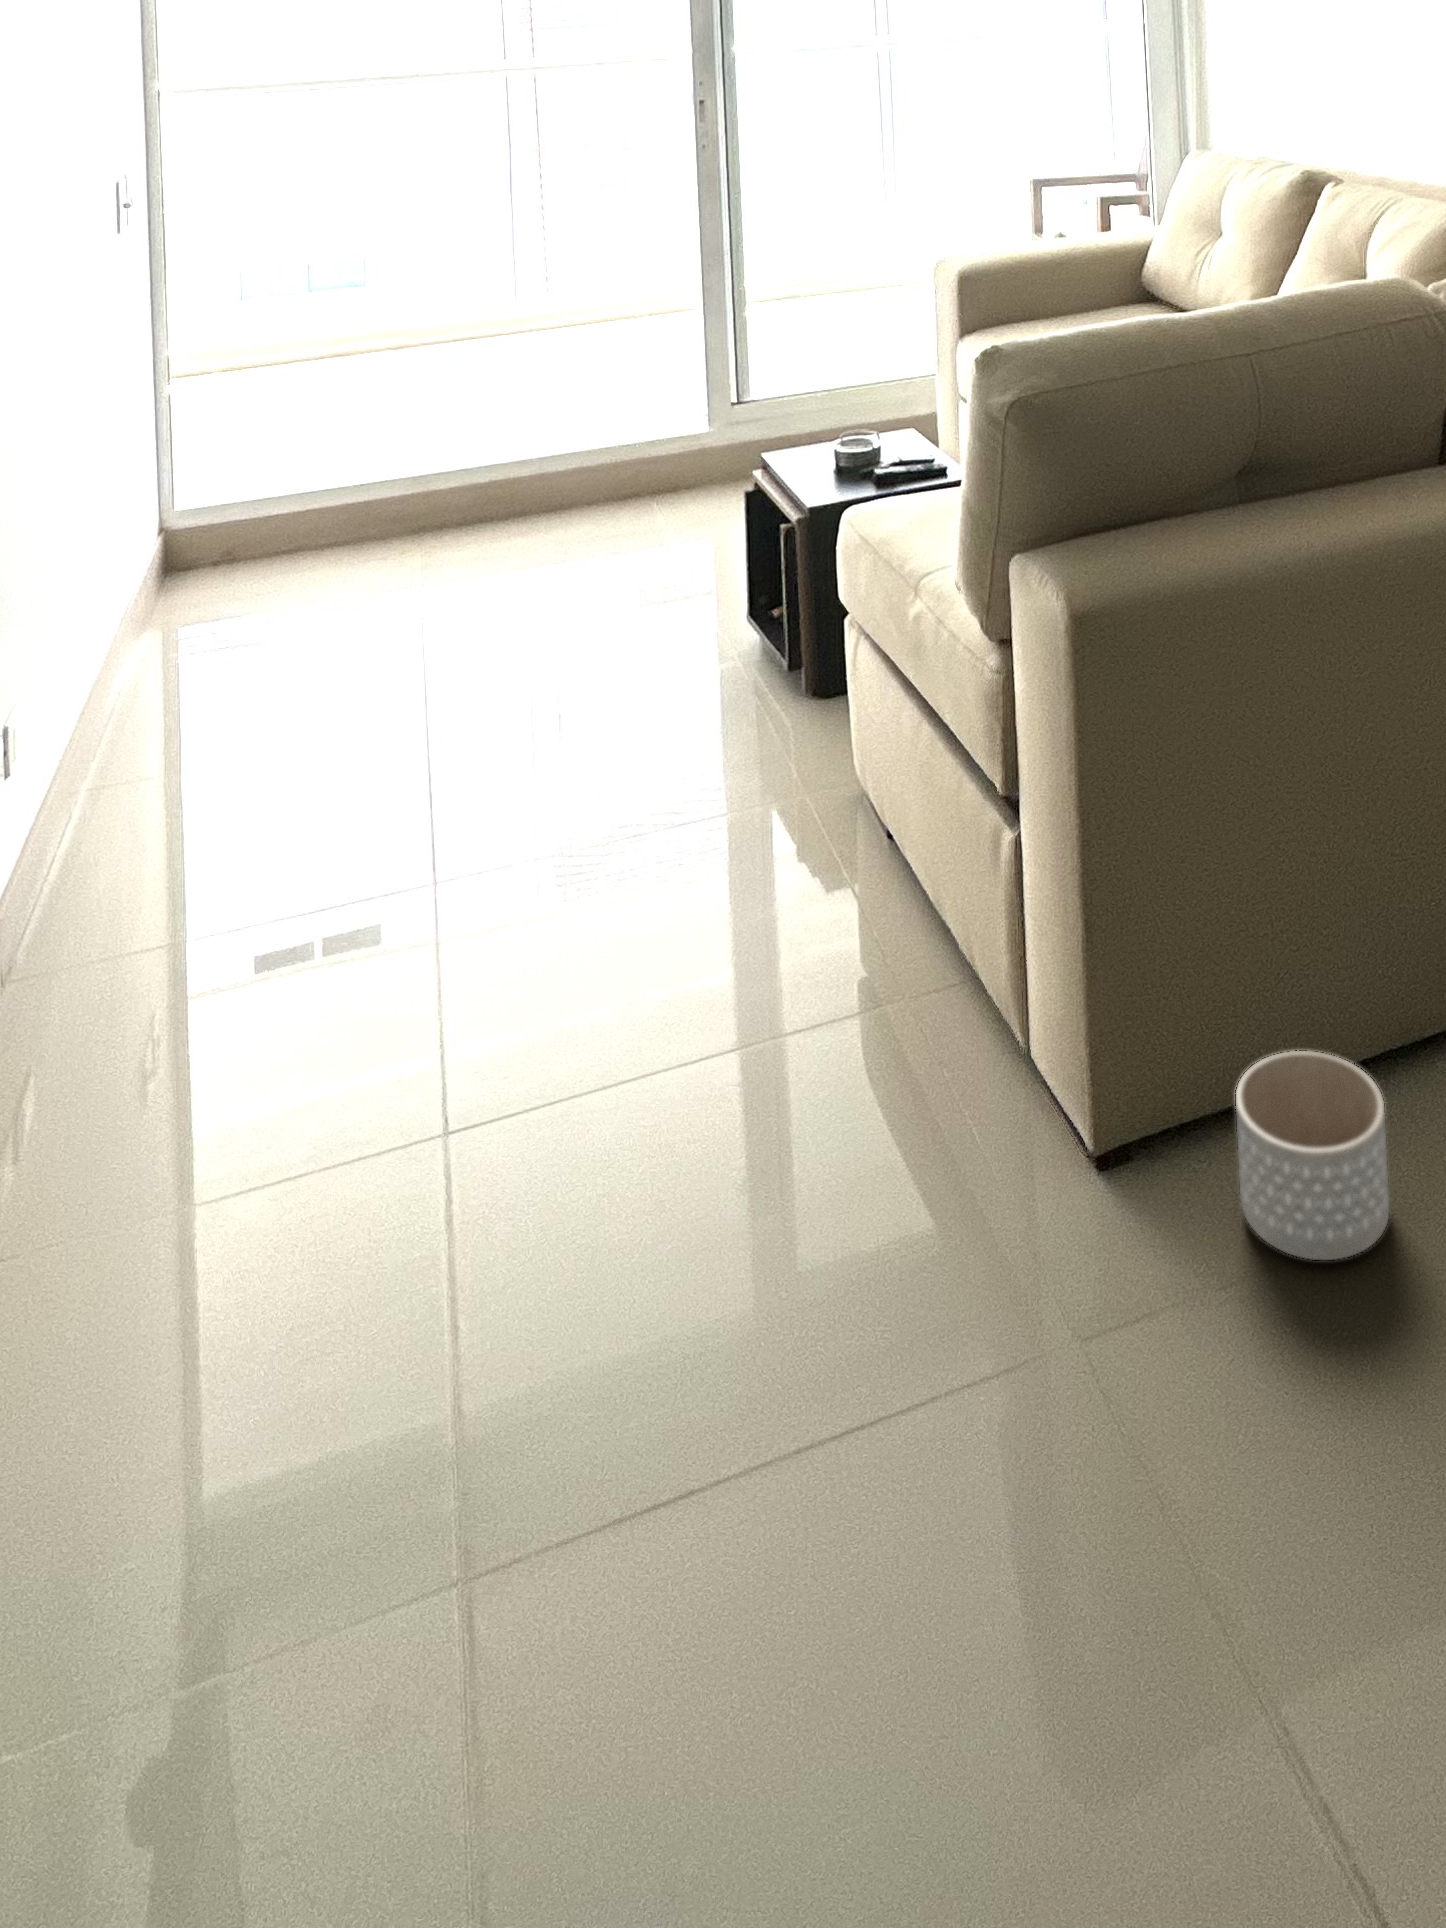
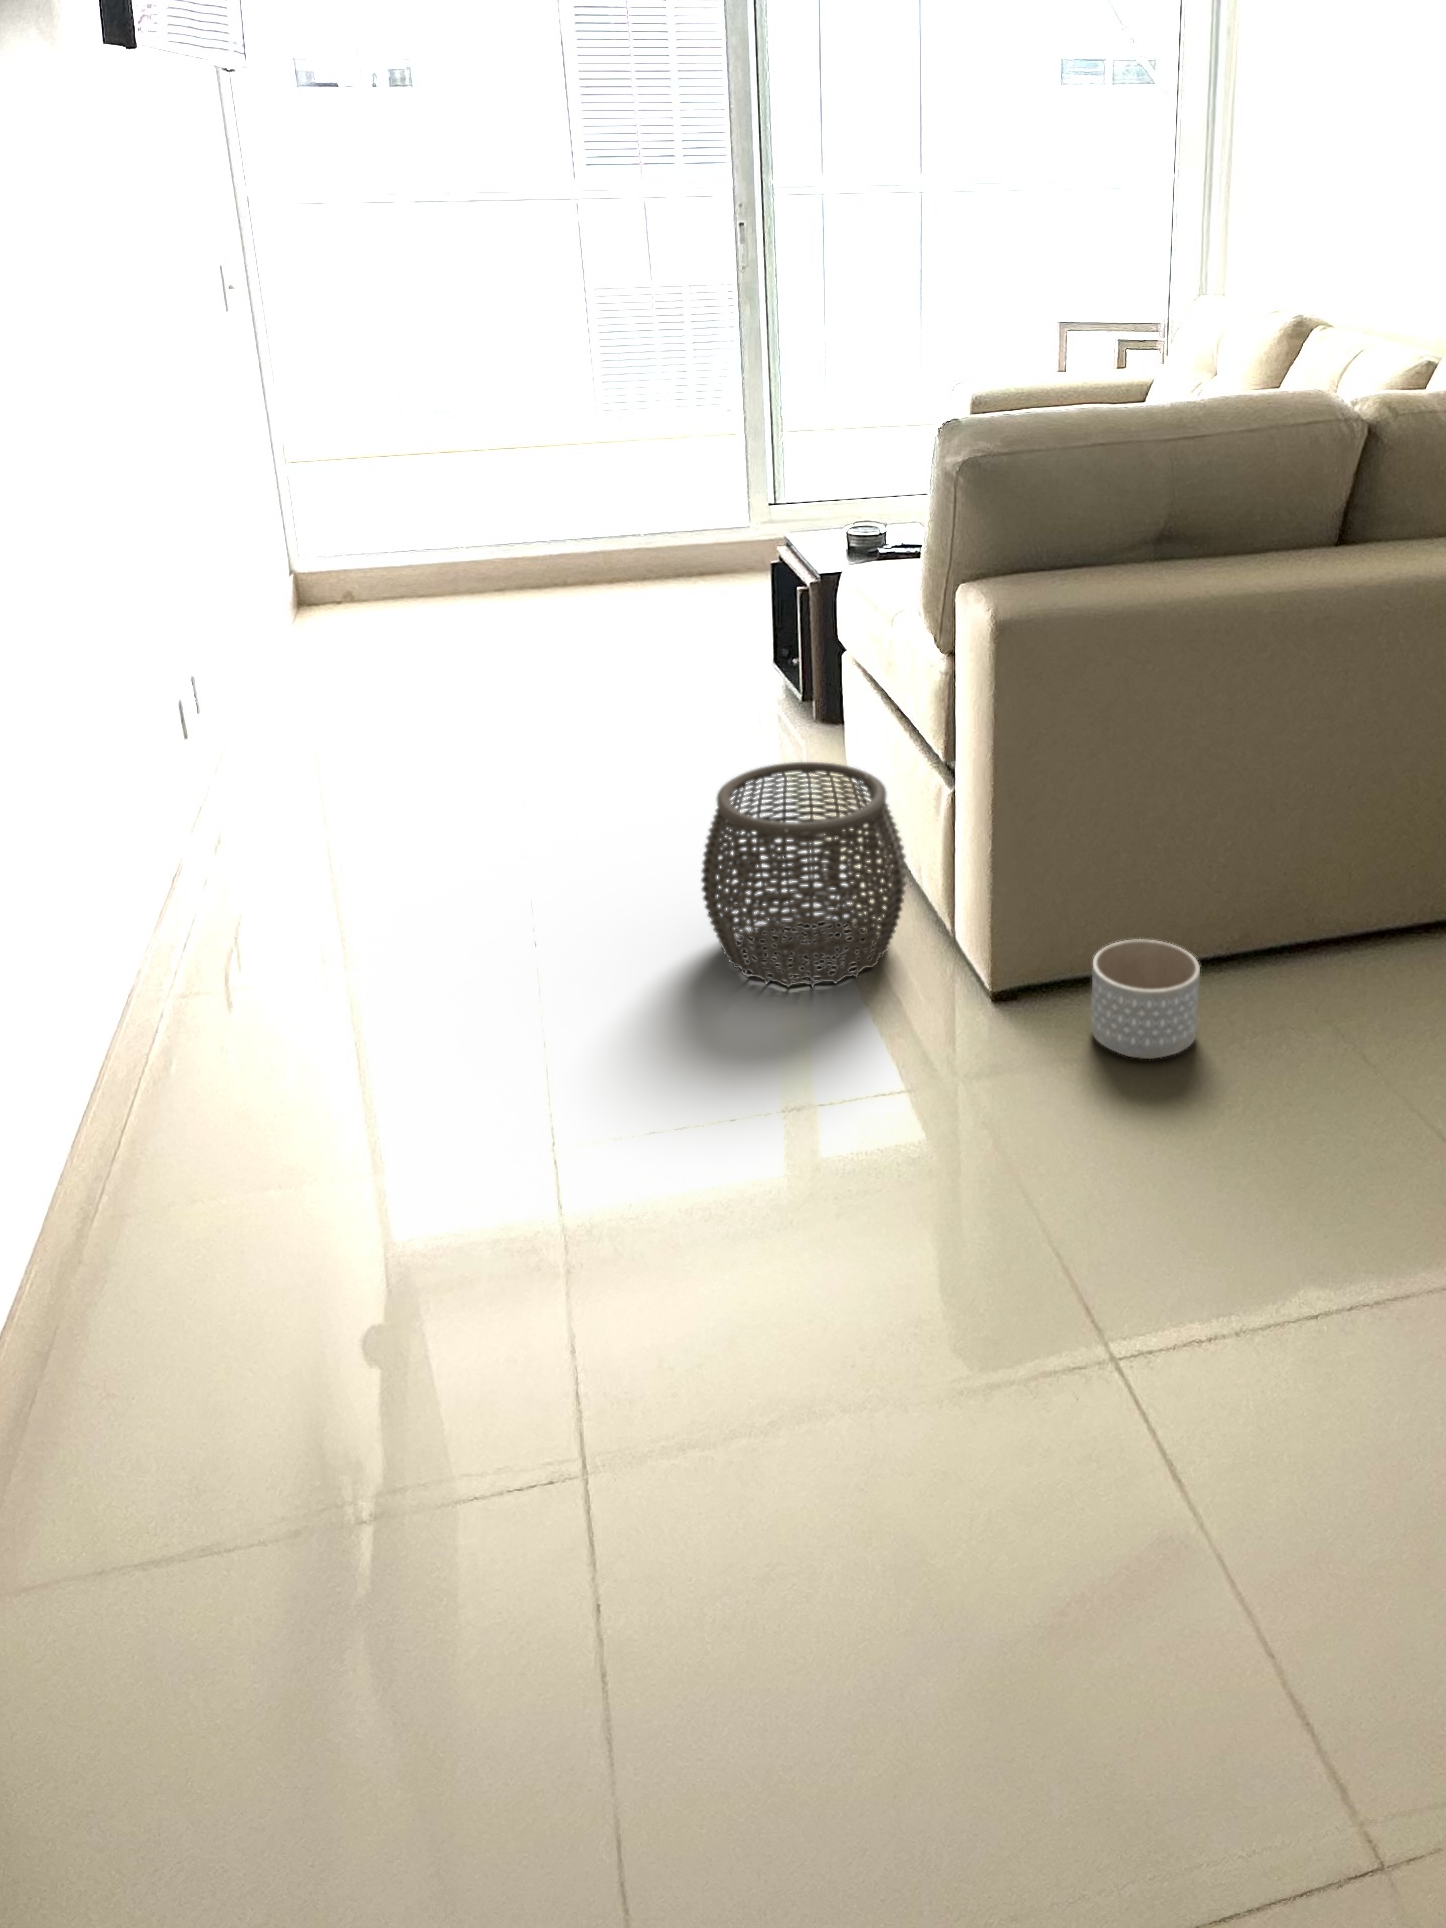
woven basket: none [685,800,962,1169] -> present [701,762,907,987]

